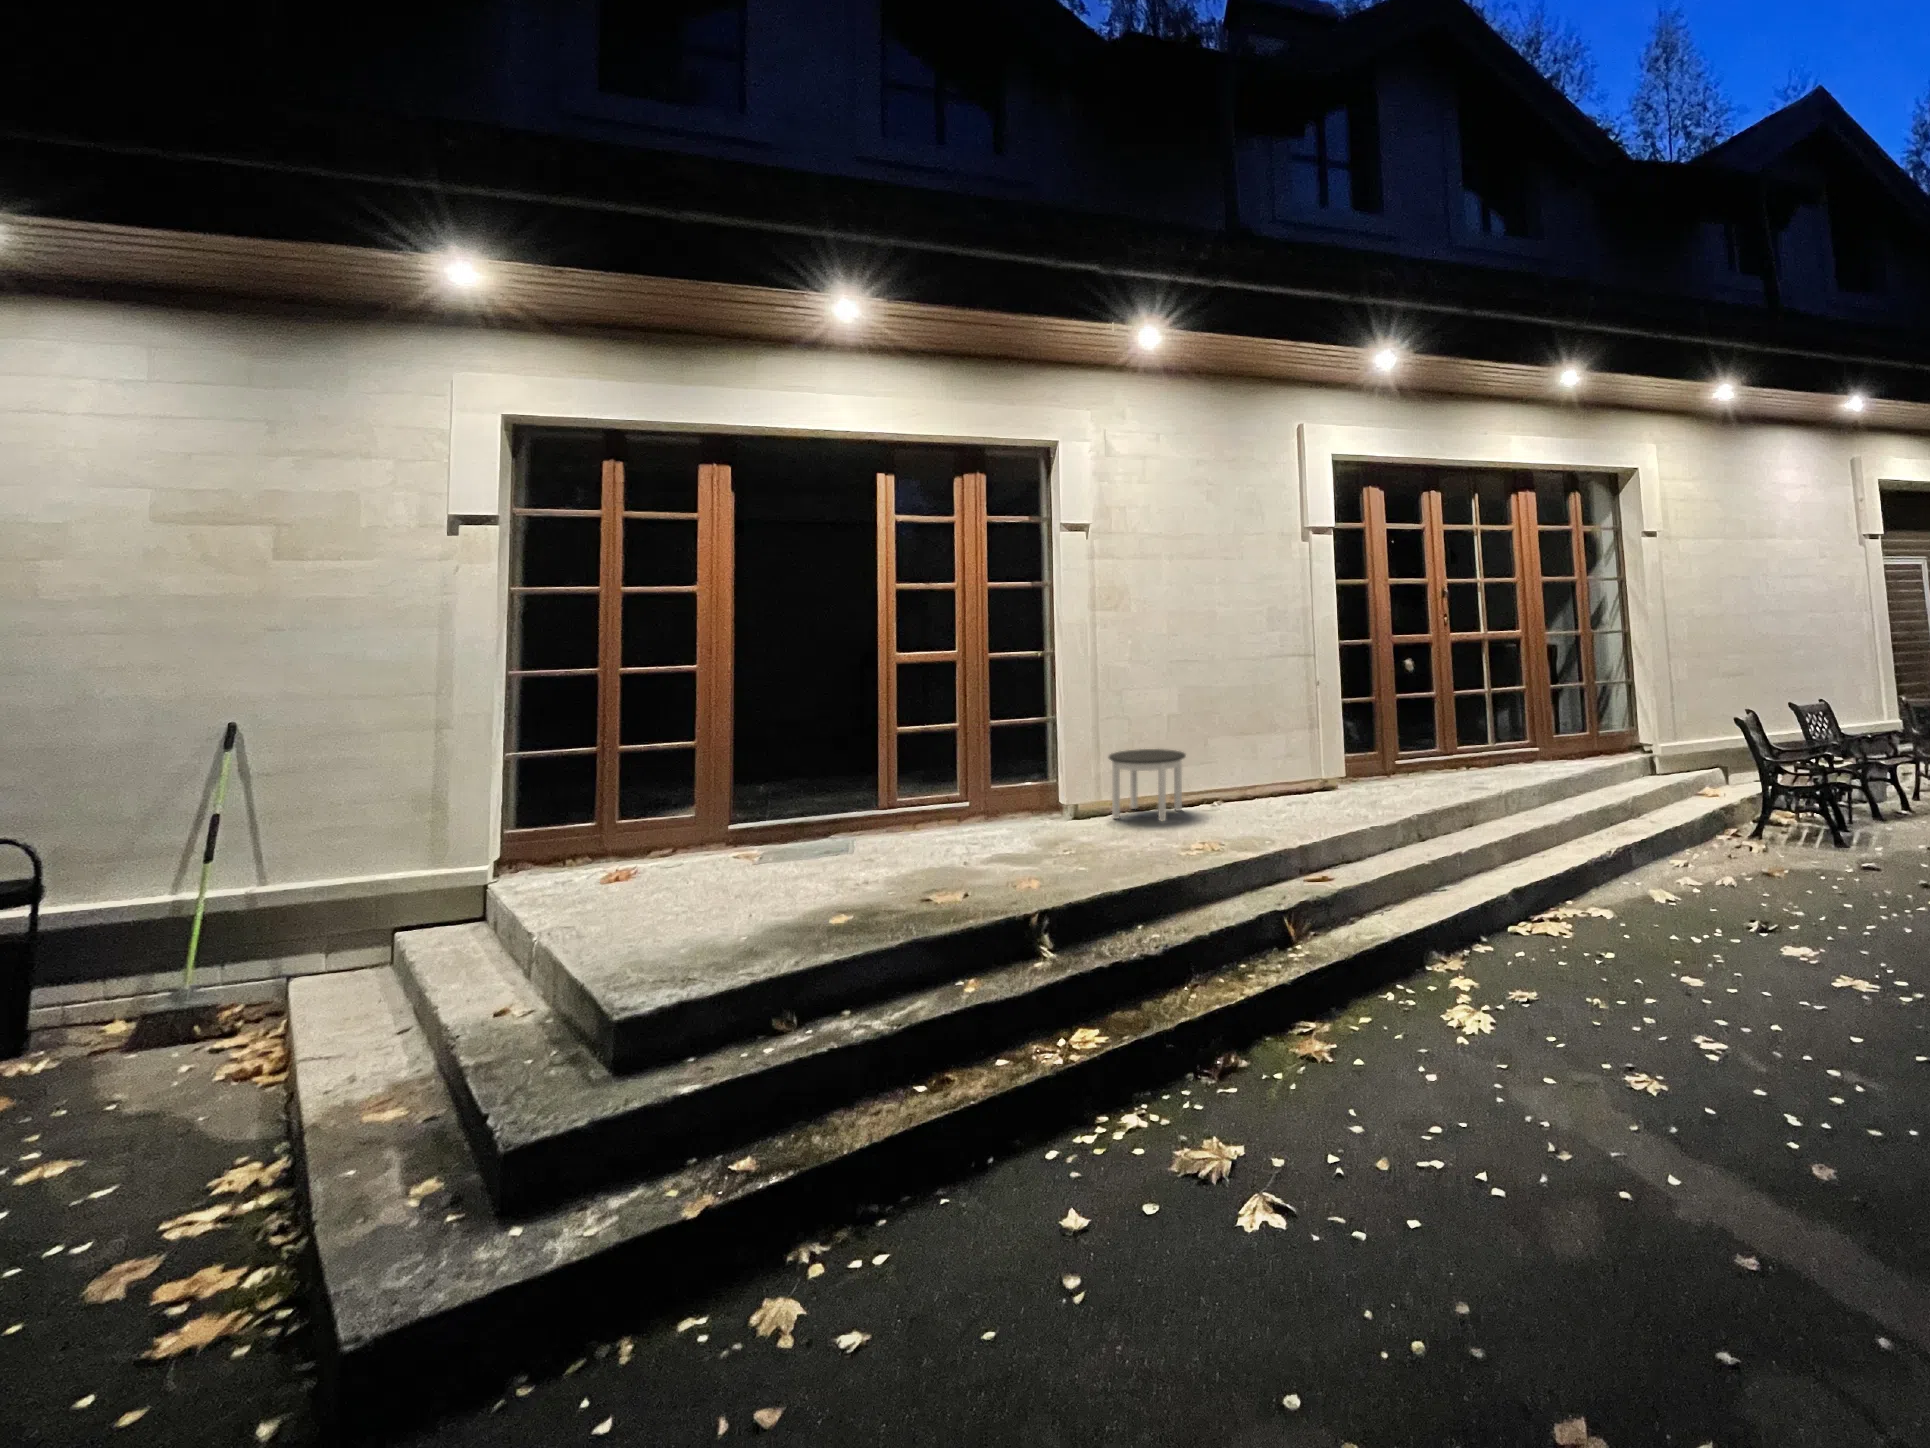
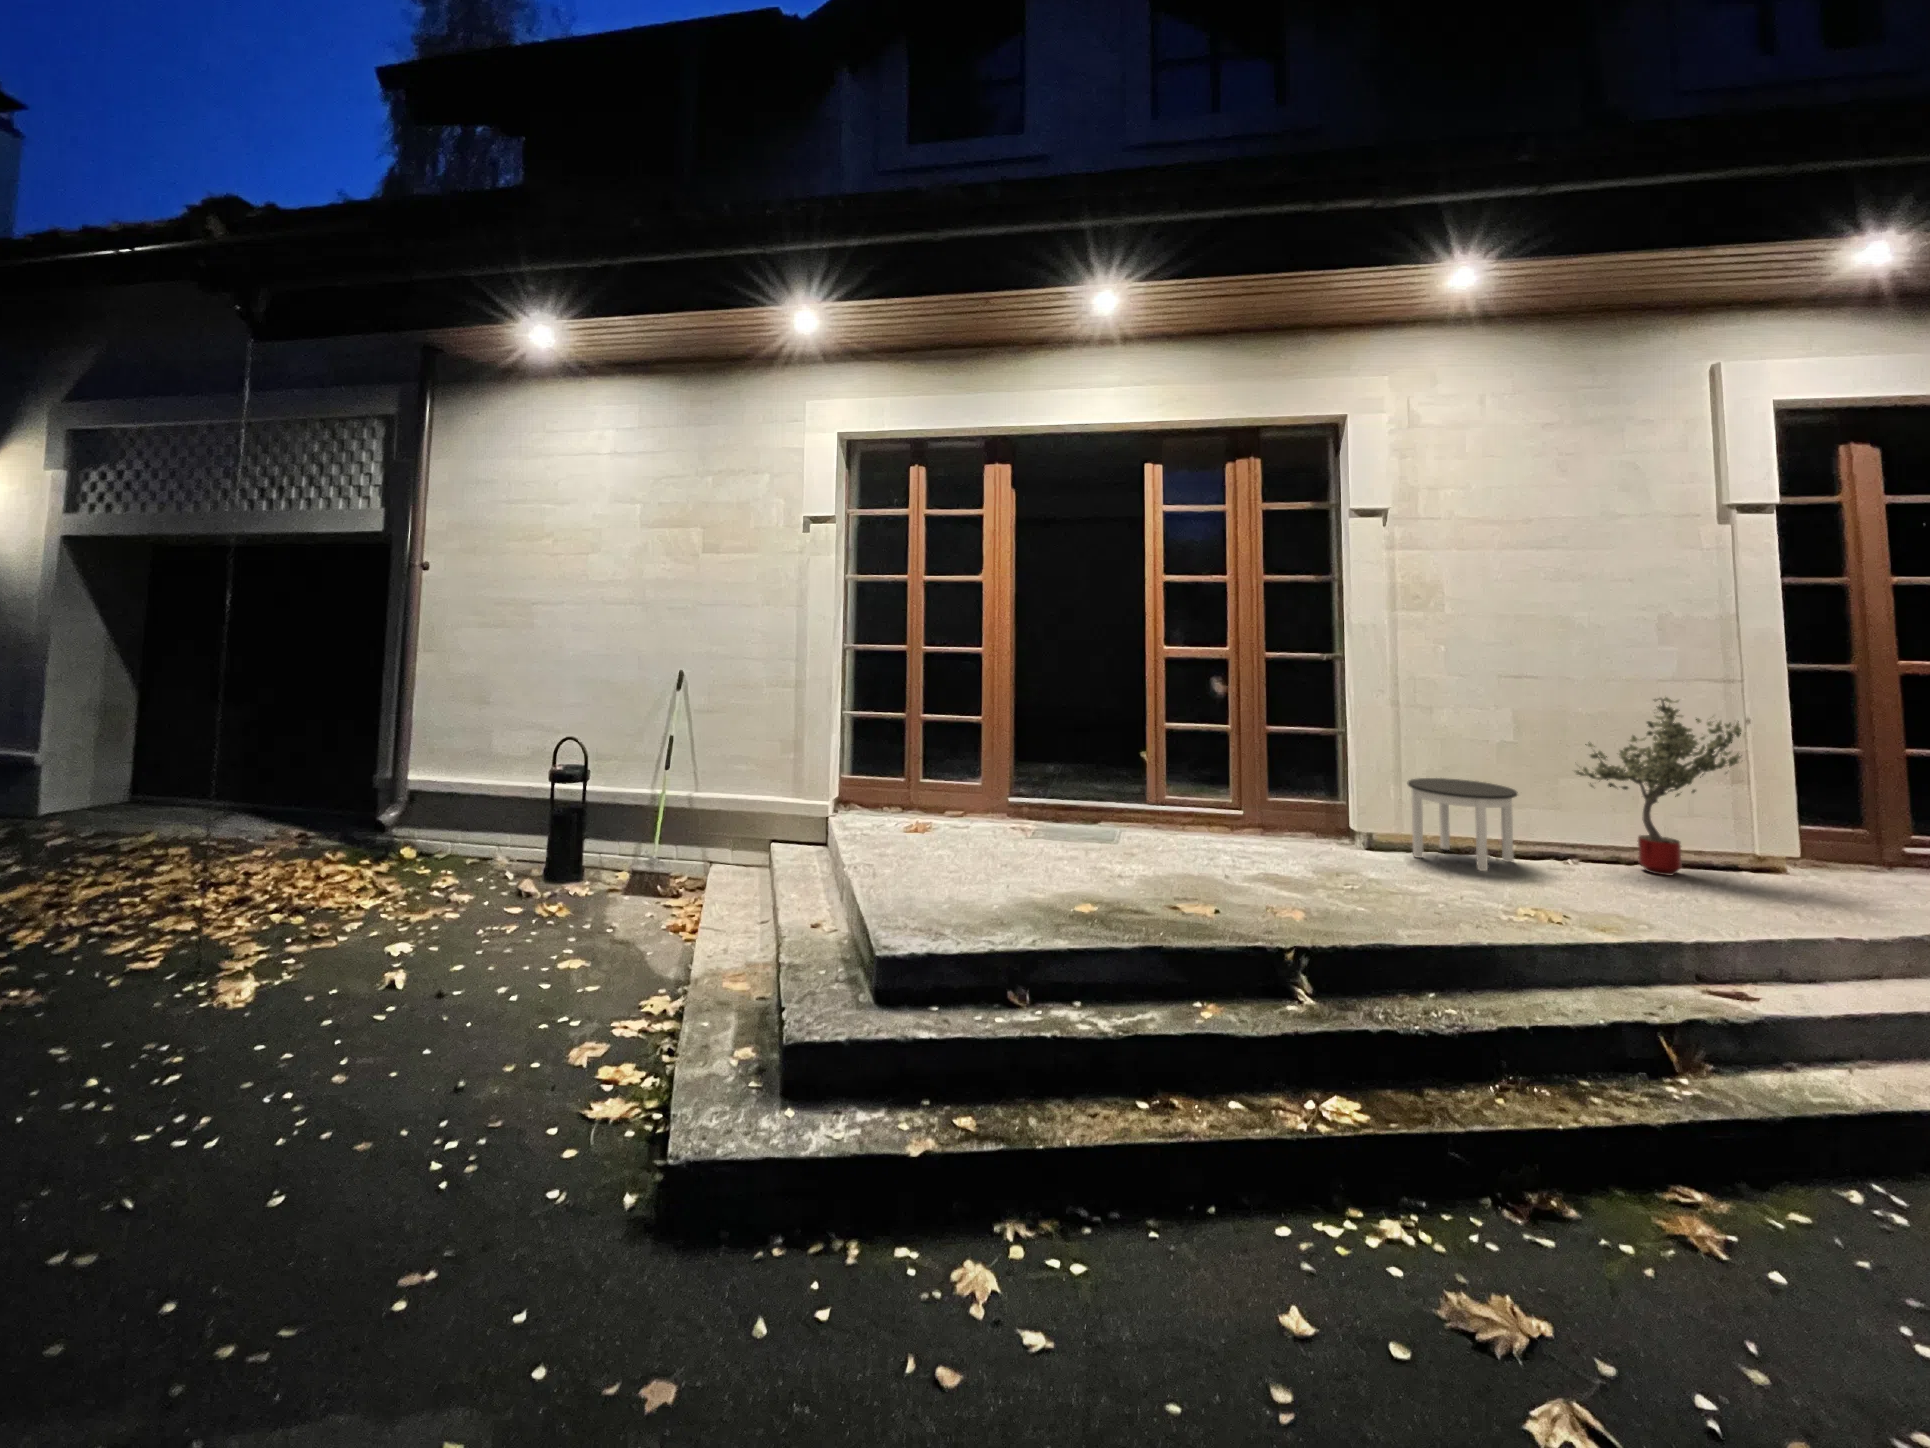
potted tree: none [1220,669,1319,803] -> present [1575,697,1742,876]

